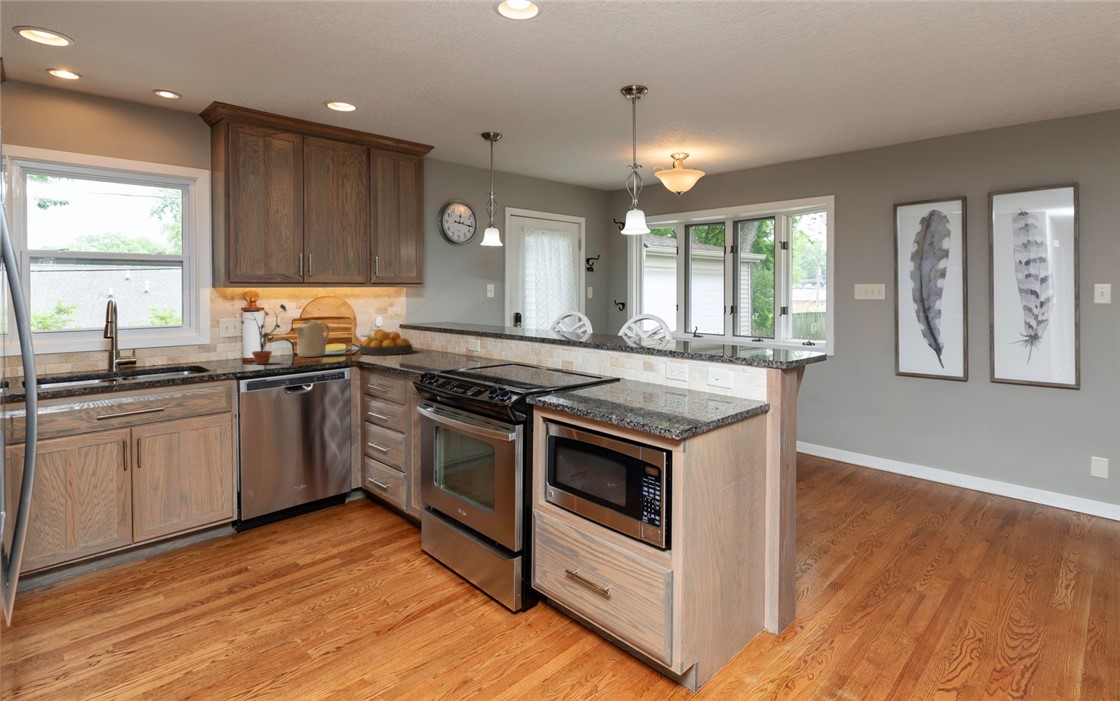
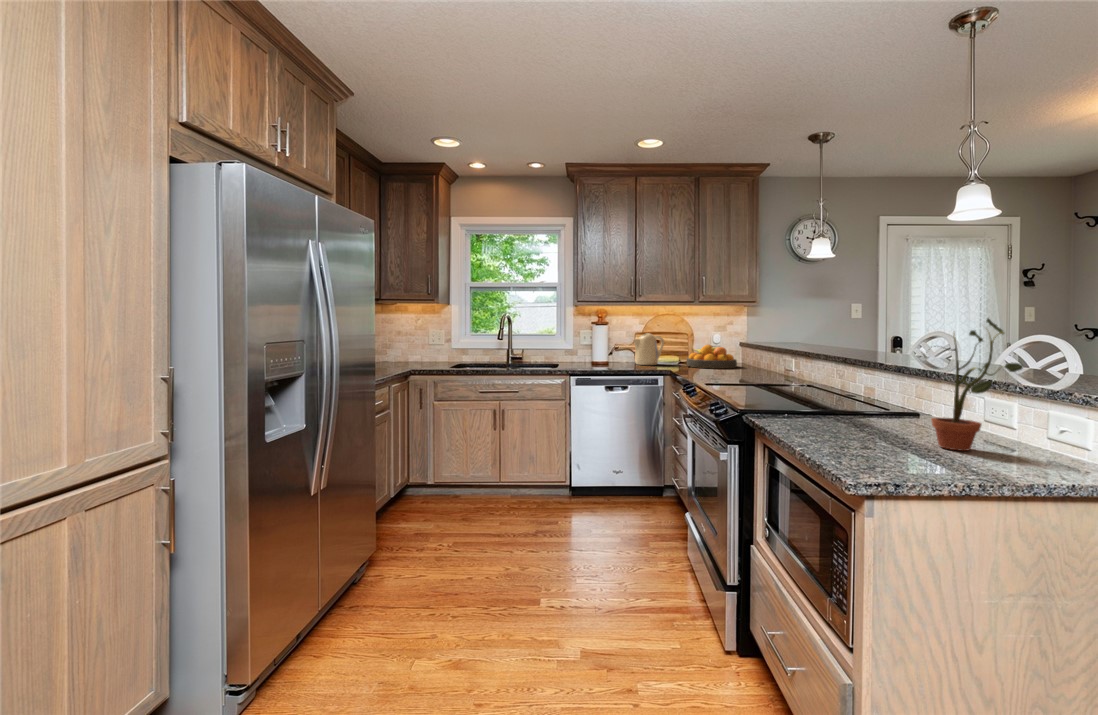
potted plant: present [242,304,286,364] -> present [923,319,1023,451]

